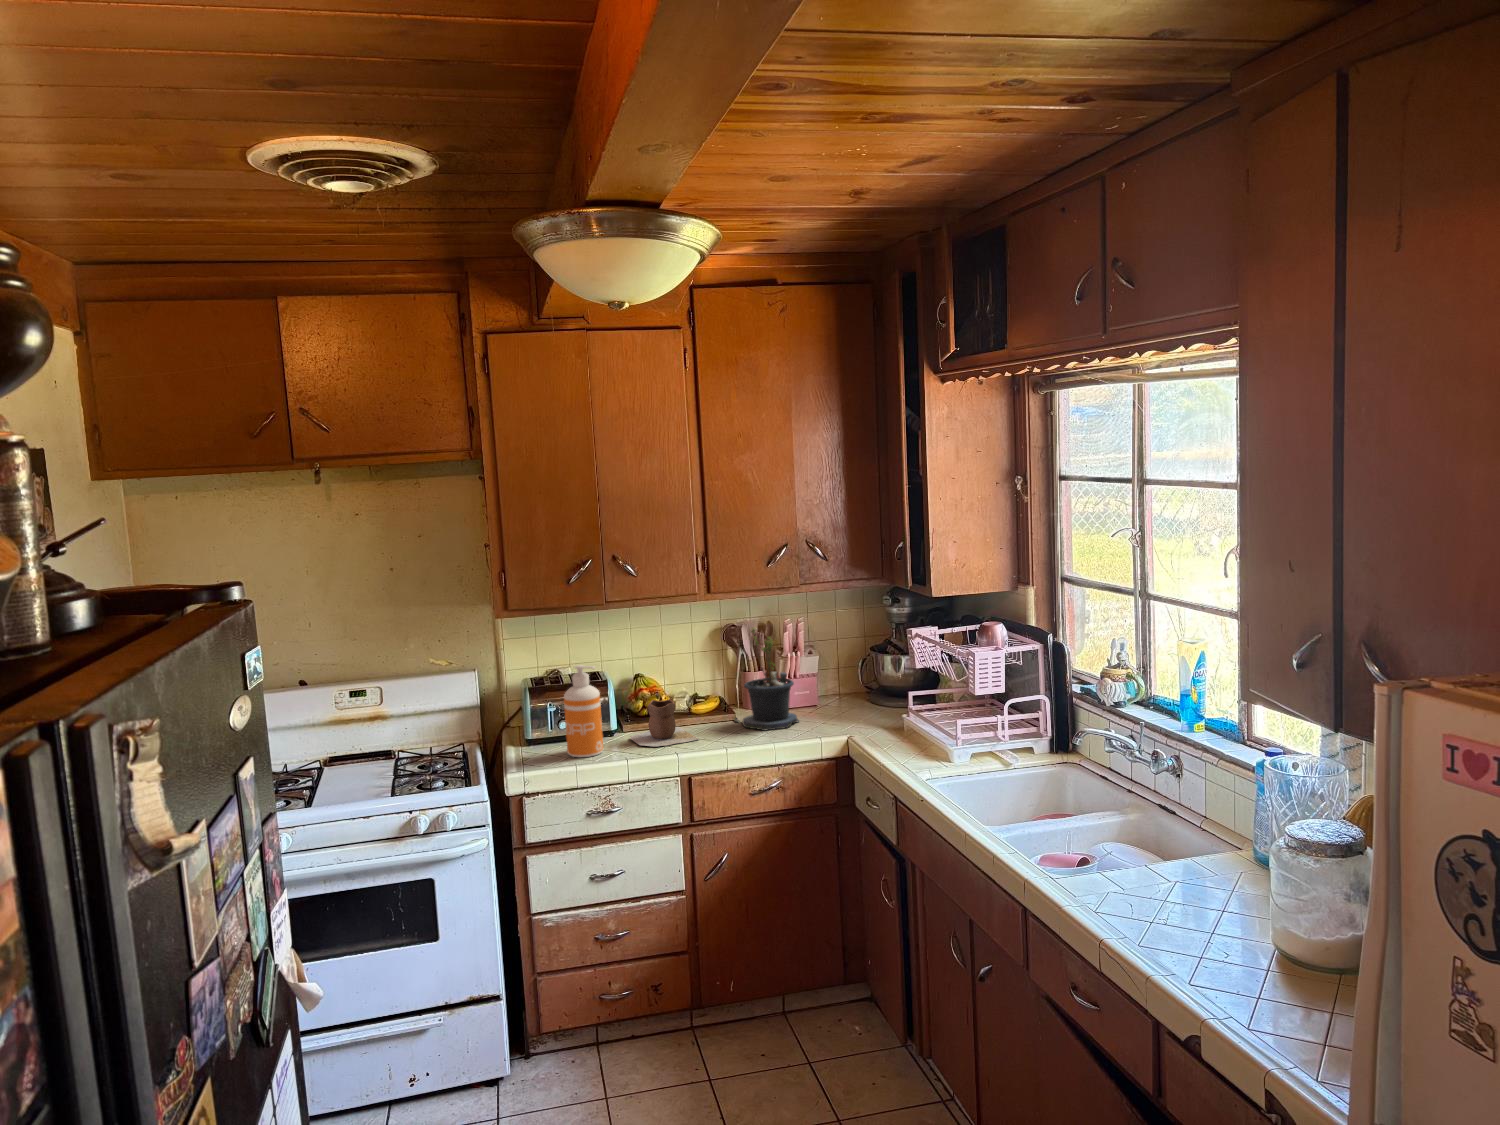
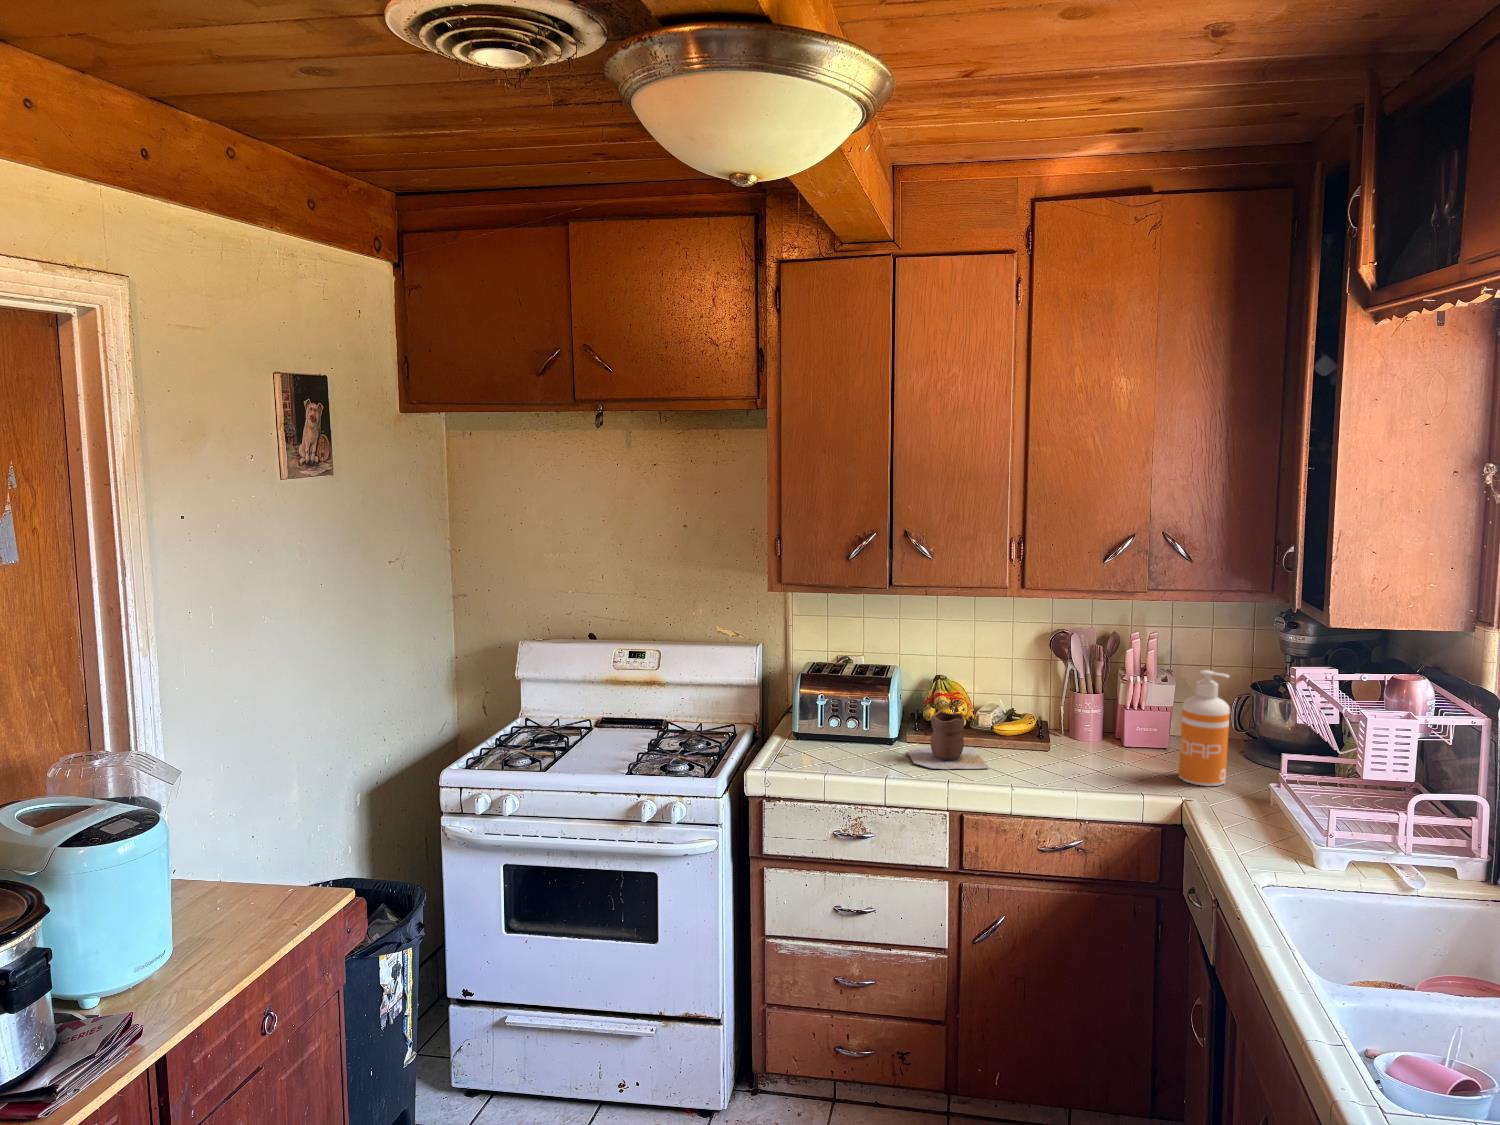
potted plant: present [734,627,799,731] -> none [1046,638,1130,773]
soap dispenser: present [564,665,603,757] -> present [1179,670,1230,786]

